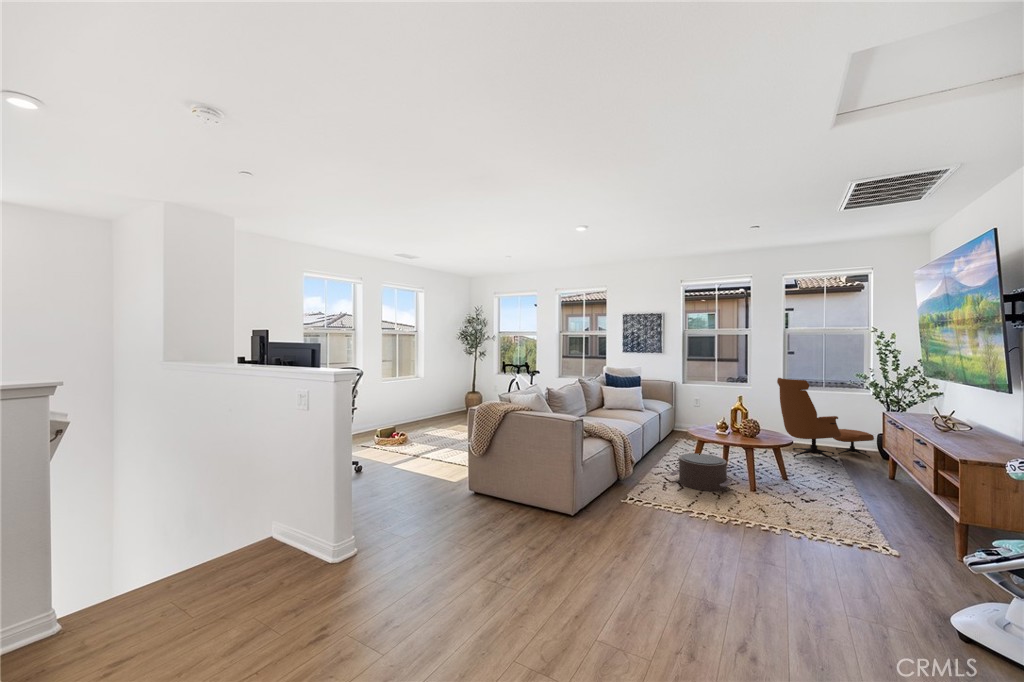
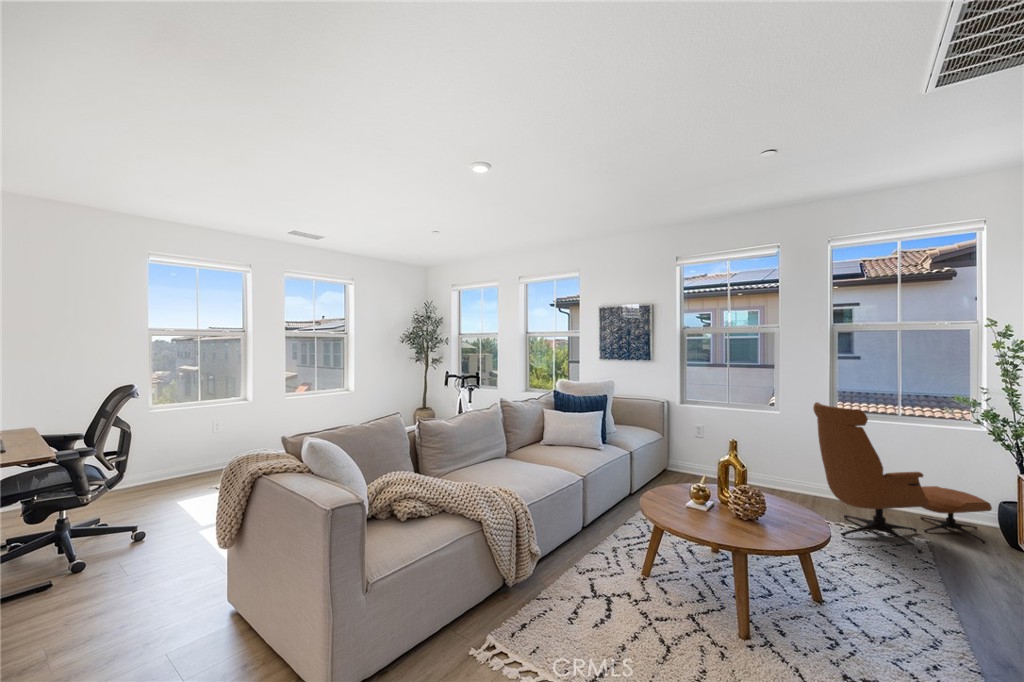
pouf: present [670,454,733,491] -> none [596,541,707,628]

